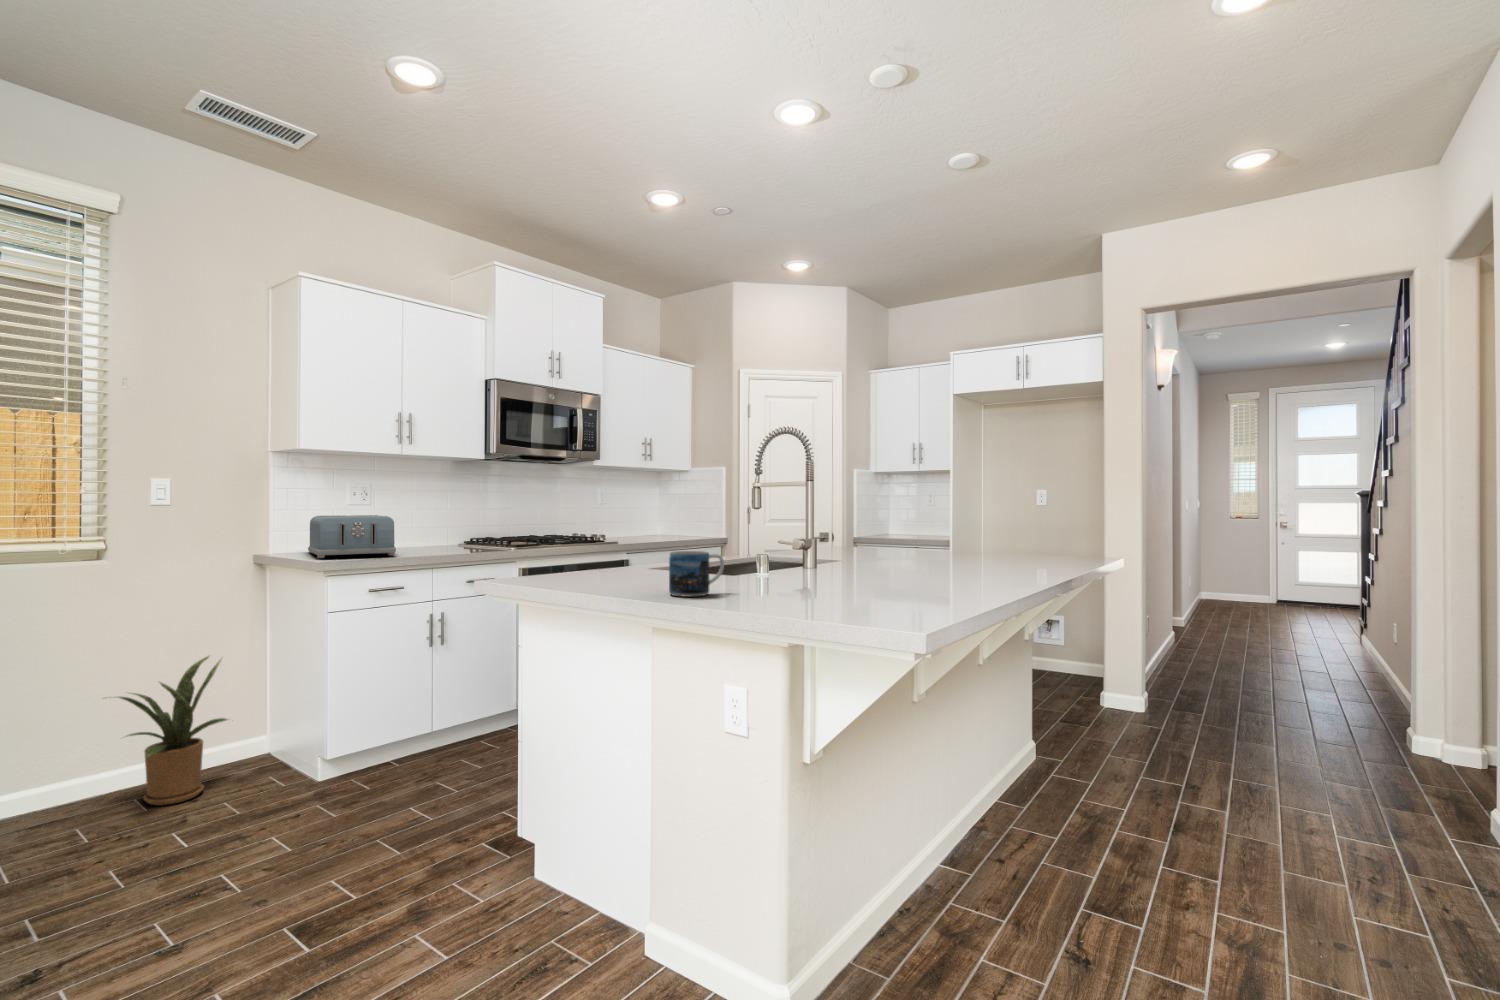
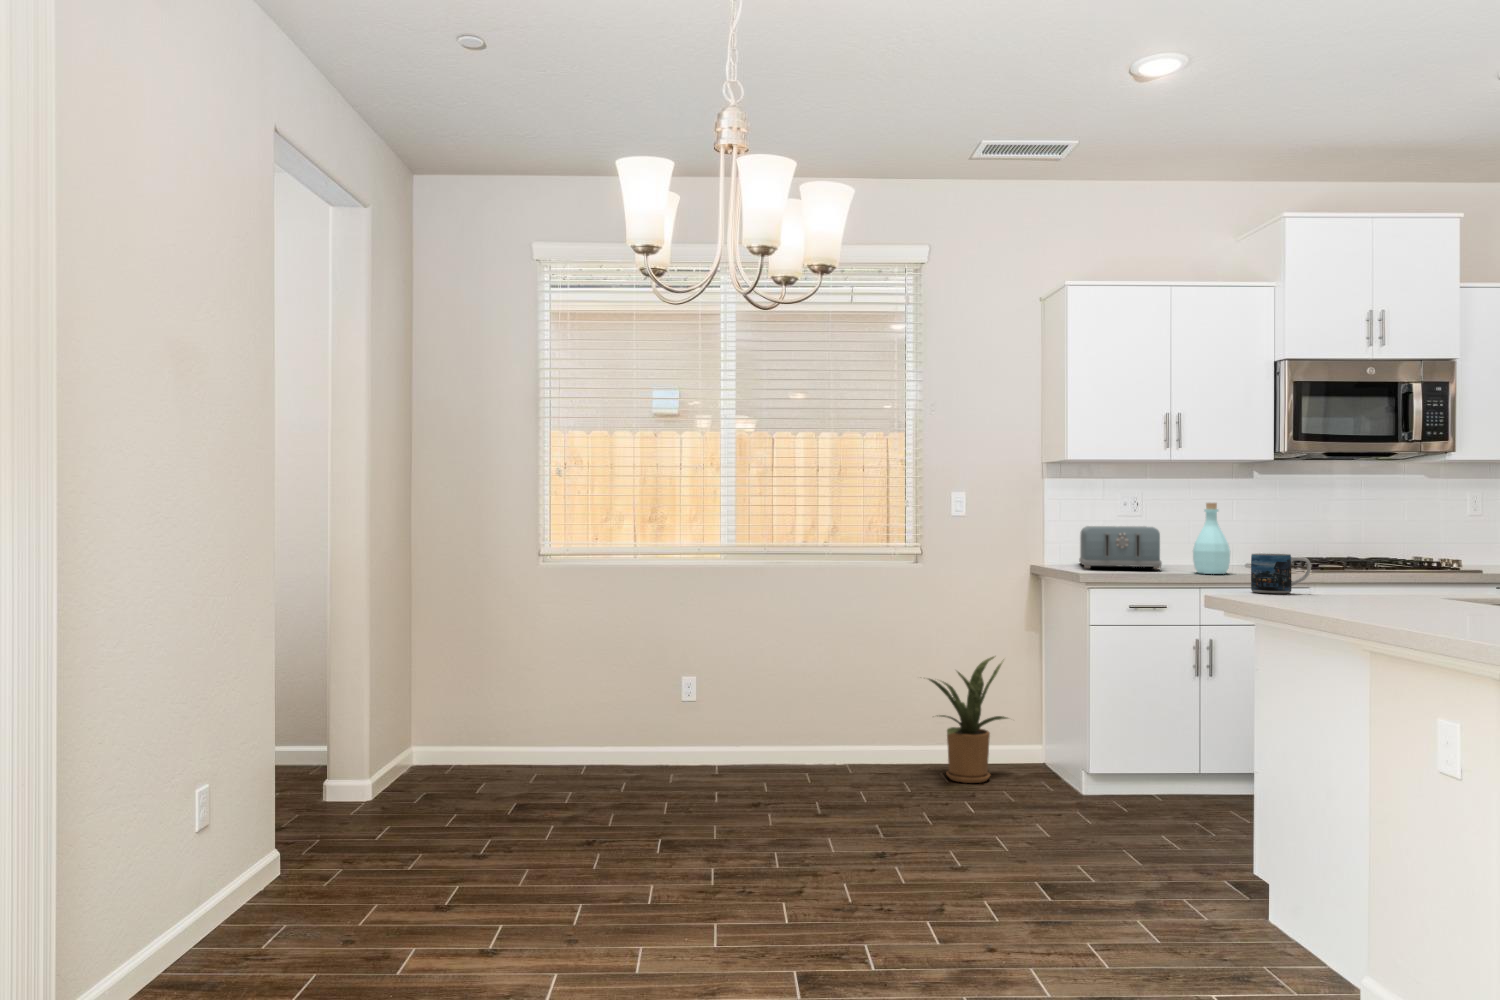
bottle: none [425,494,458,557] -> present [1193,503,1230,574]
mug: present [669,551,724,597] -> present [1251,553,1311,593]

